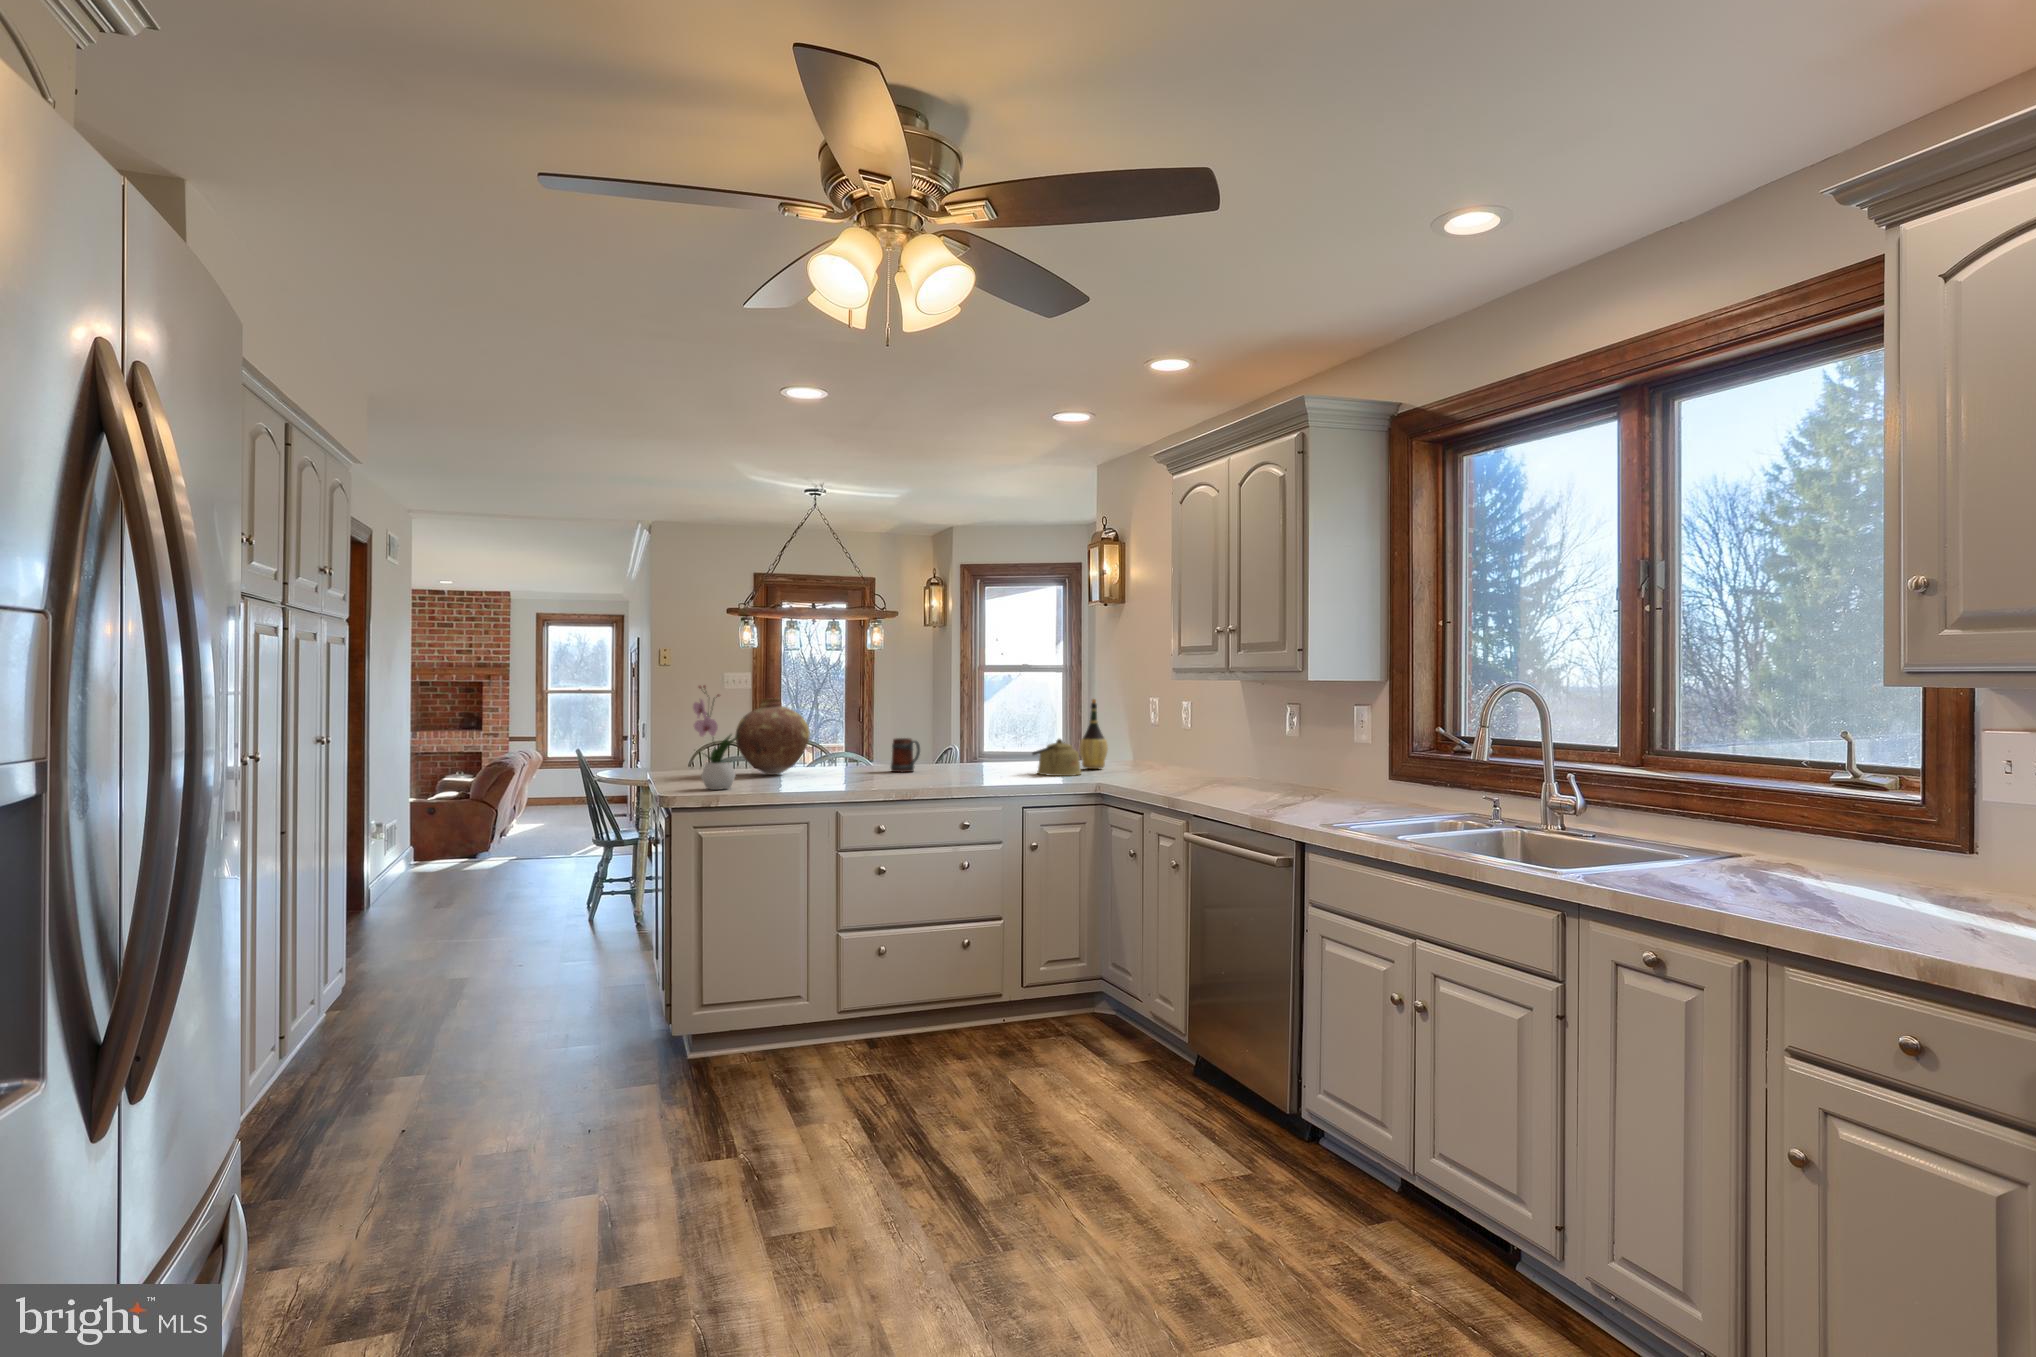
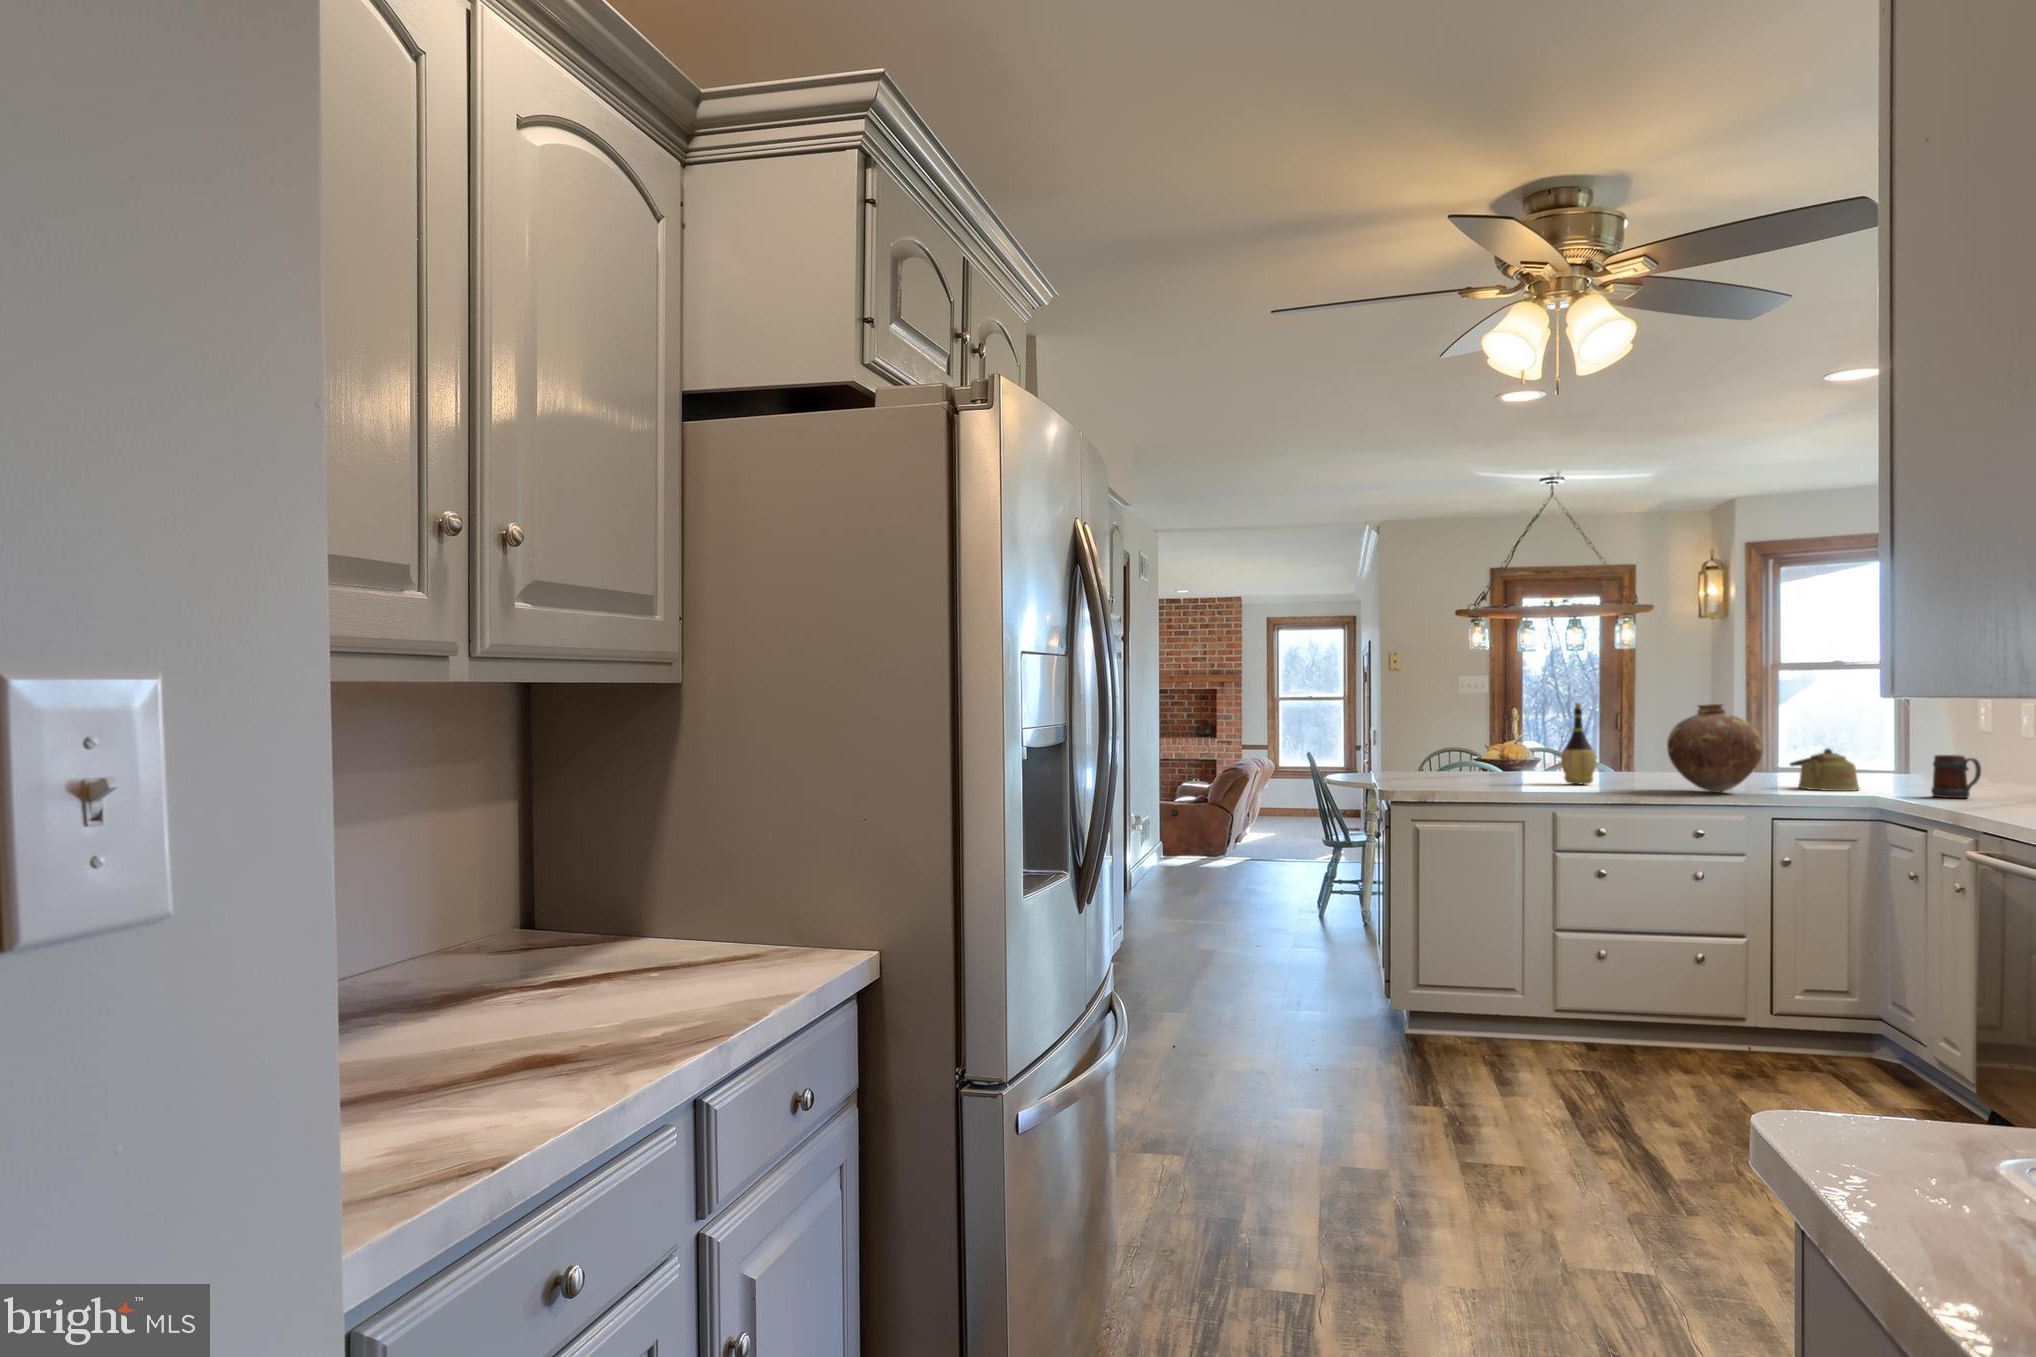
flower arrangement: present [693,685,741,790] -> none [1405,690,1450,786]
vase: present [735,698,810,775] -> present [1667,704,1763,792]
wine bottle: present [1079,699,1108,769] -> present [1561,703,1597,784]
mug: present [891,738,920,772] -> present [1931,755,1981,798]

